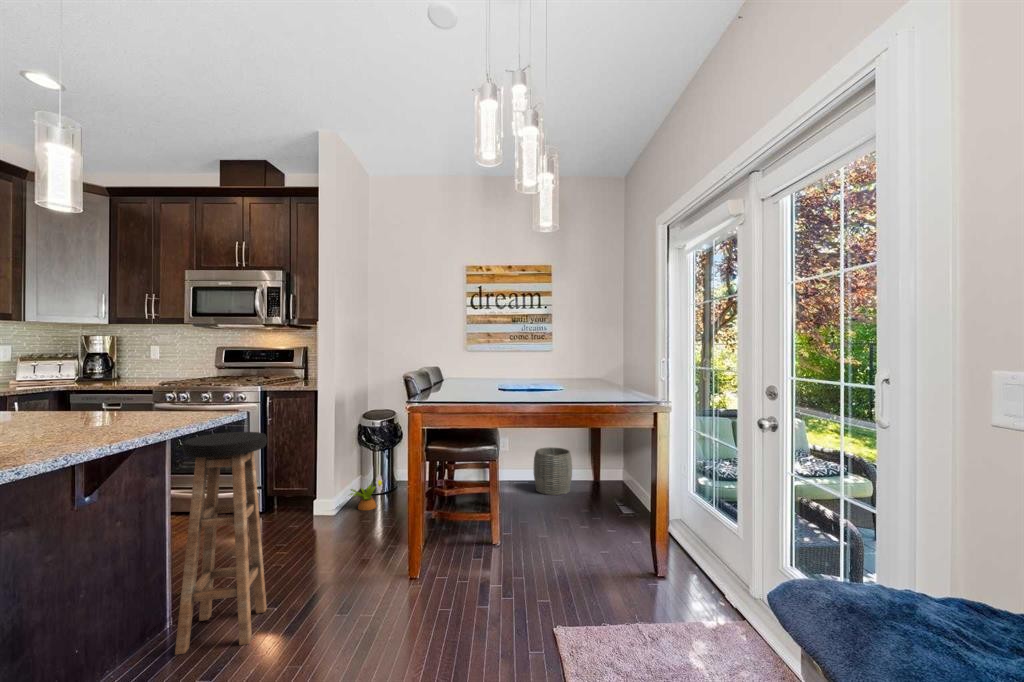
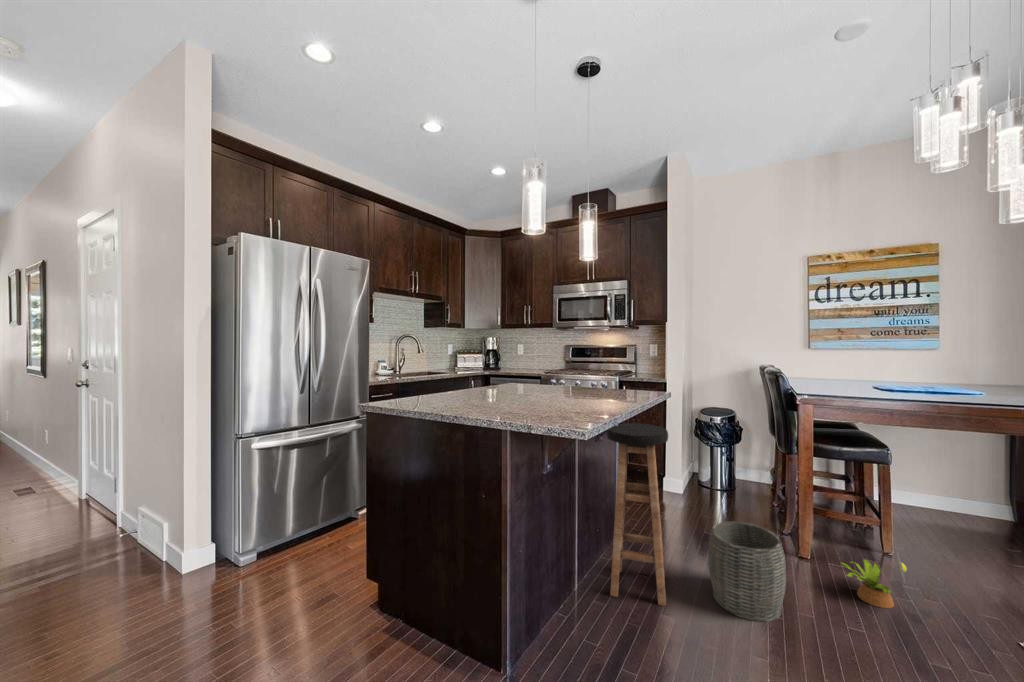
woven basket: present [534,447,572,495] -> present [708,522,786,622]
decorative plant: present [350,475,382,510] -> present [840,555,907,608]

